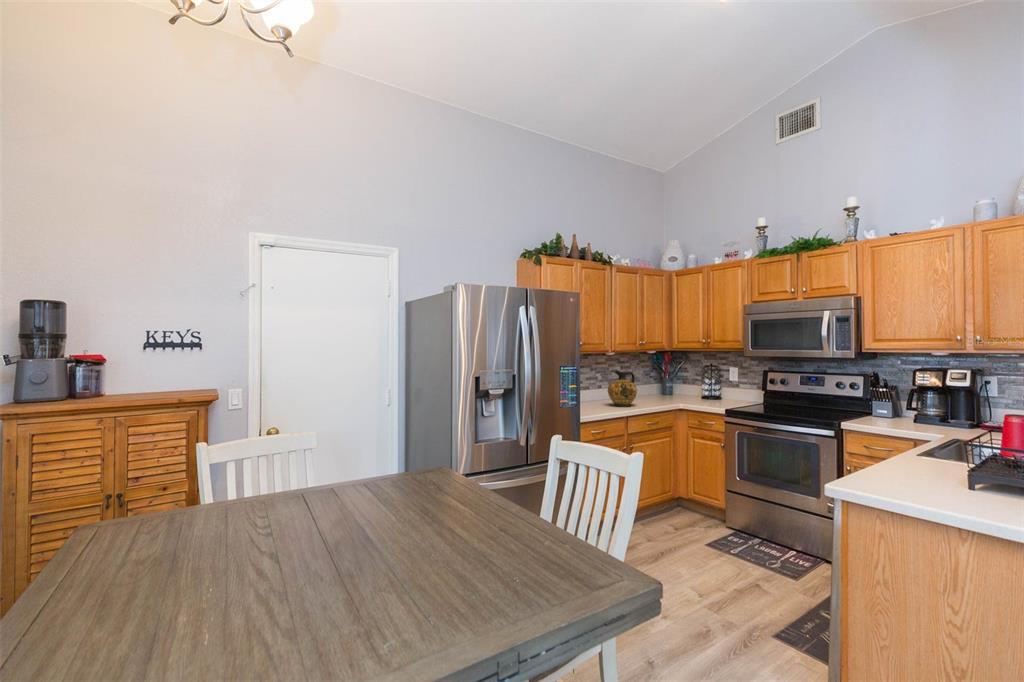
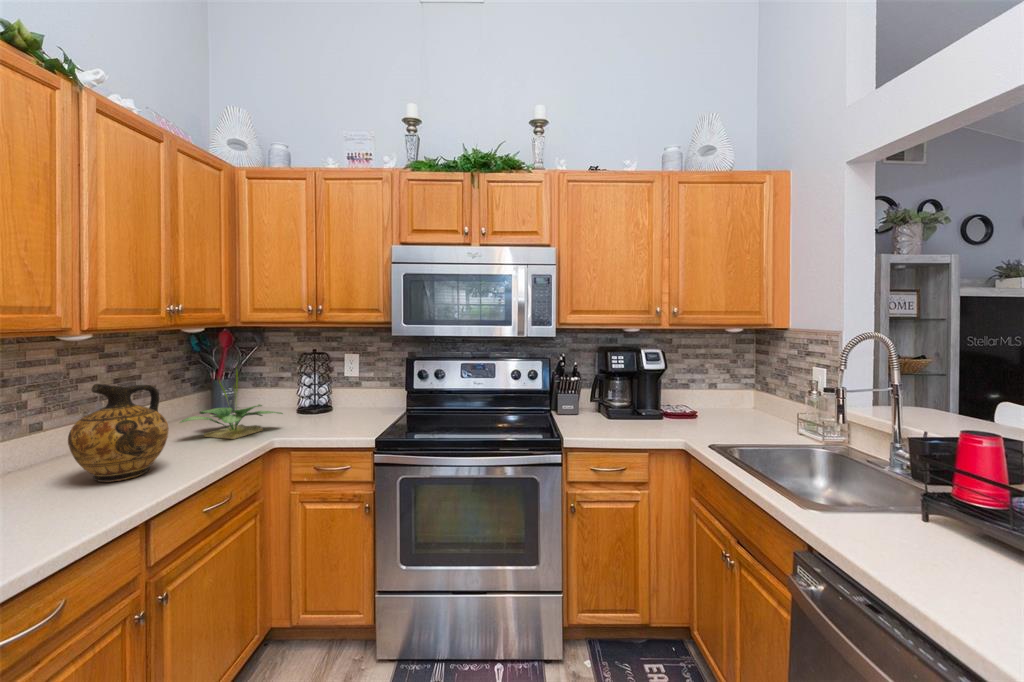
potted plant: none [644,368,688,403] -> present [180,367,283,439]

